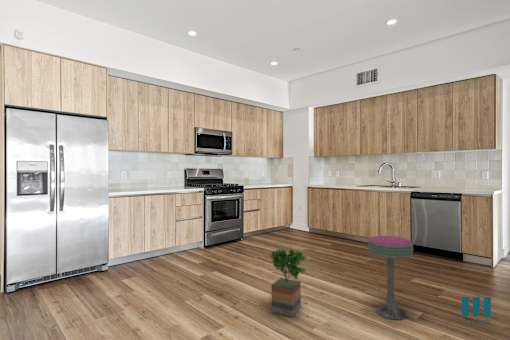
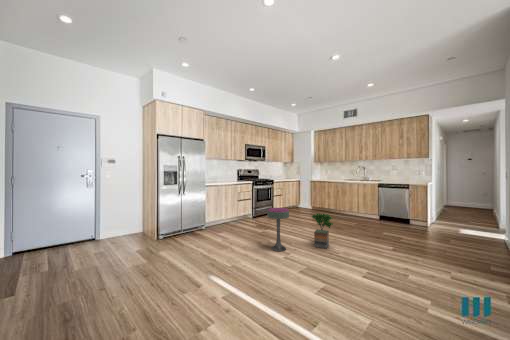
bar stool: present [369,236,413,319] -> present [267,208,289,251]

